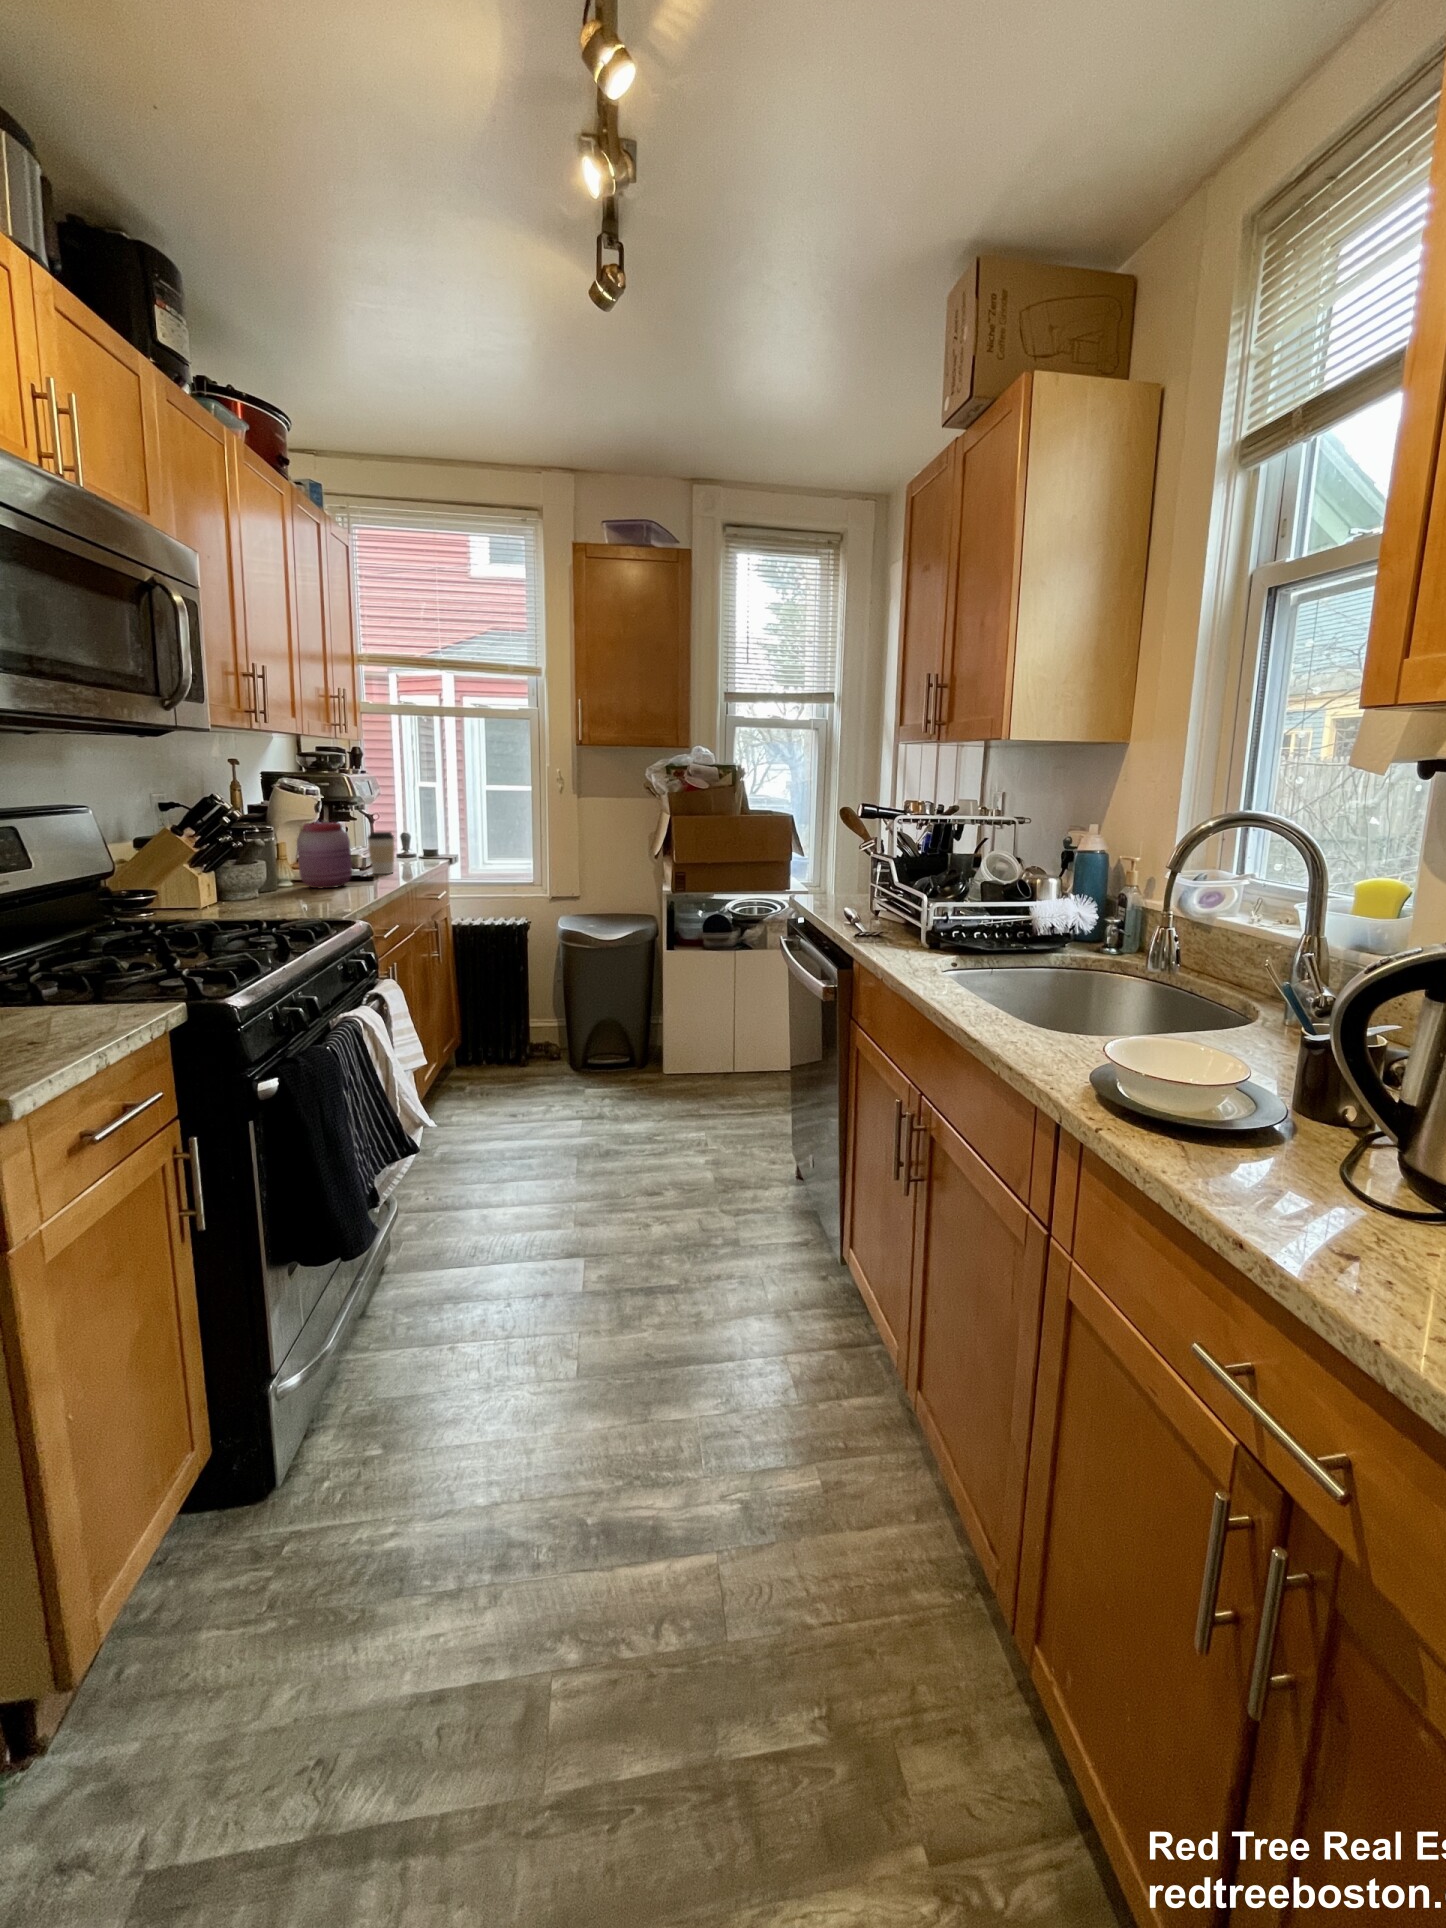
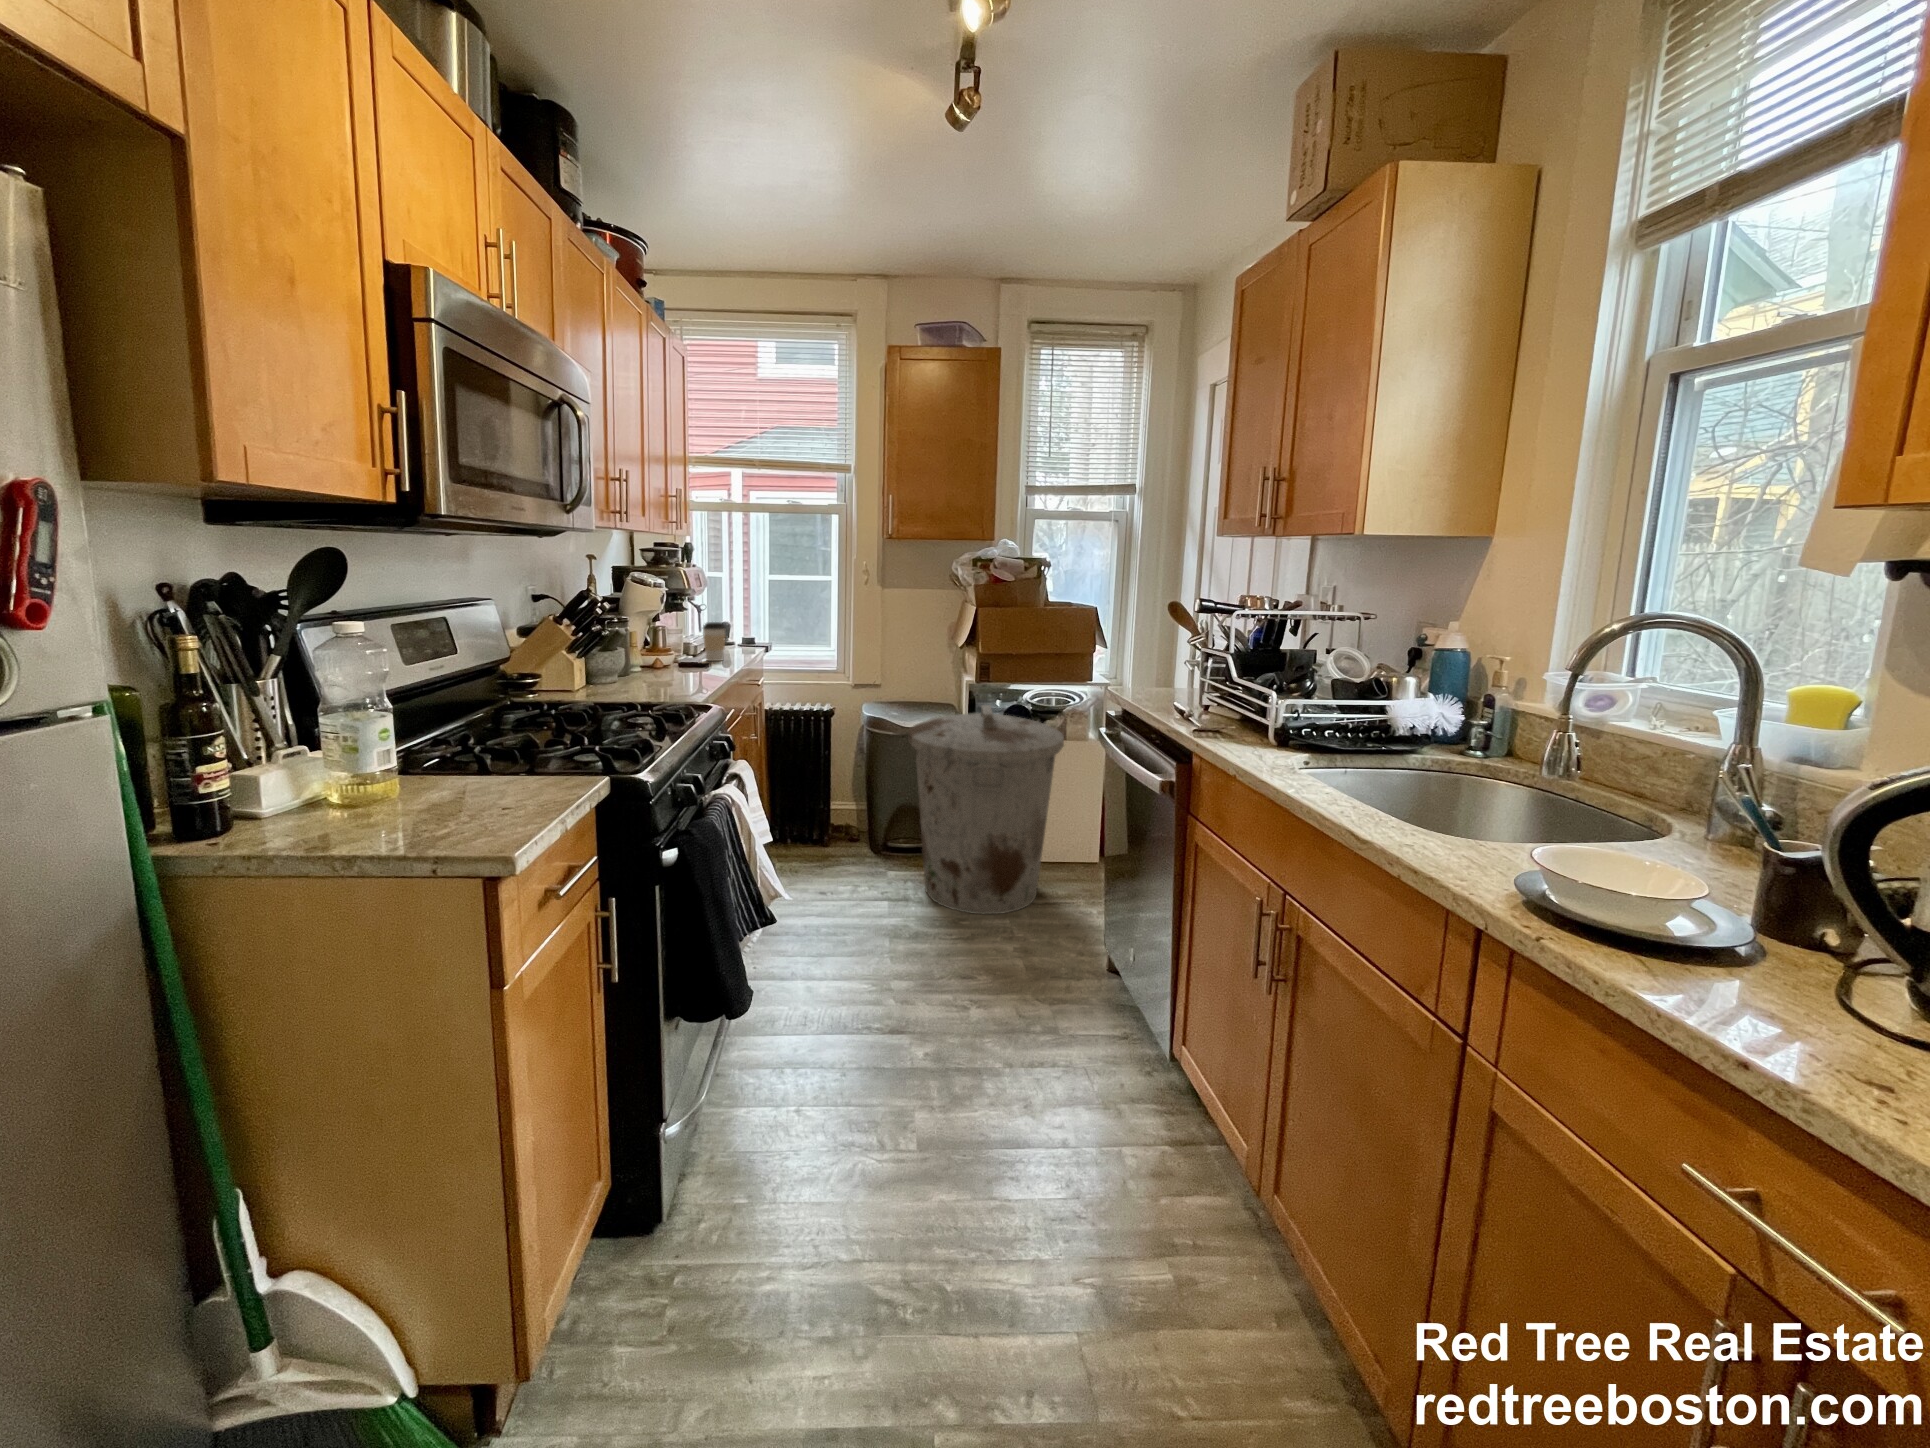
jar: present [297,822,352,888] -> none [649,614,694,673]
trash can: none [600,915,761,1131] -> present [908,705,1064,914]

